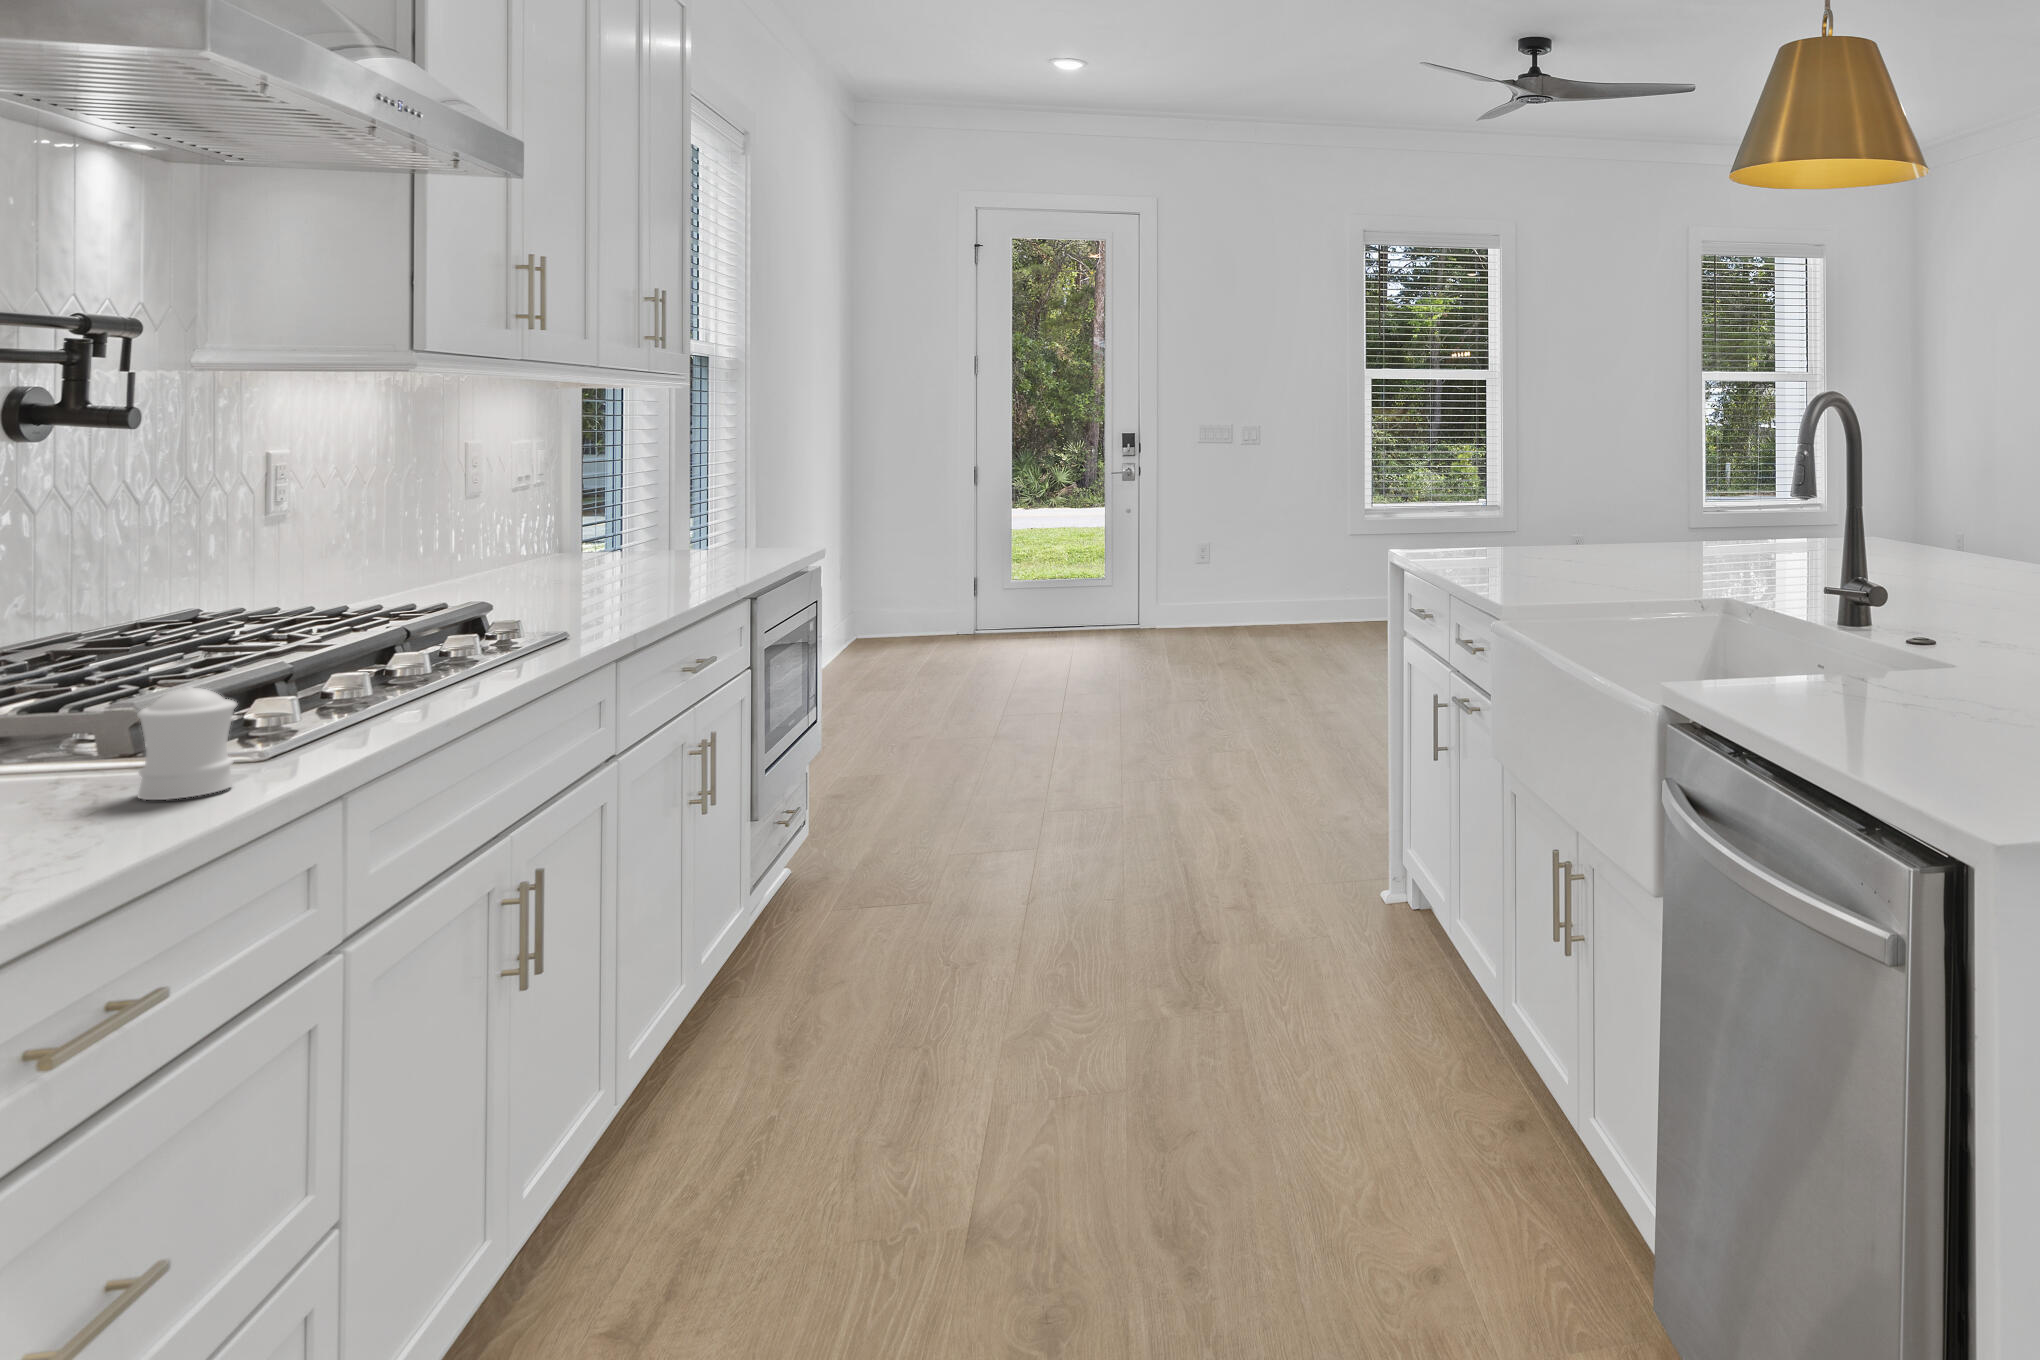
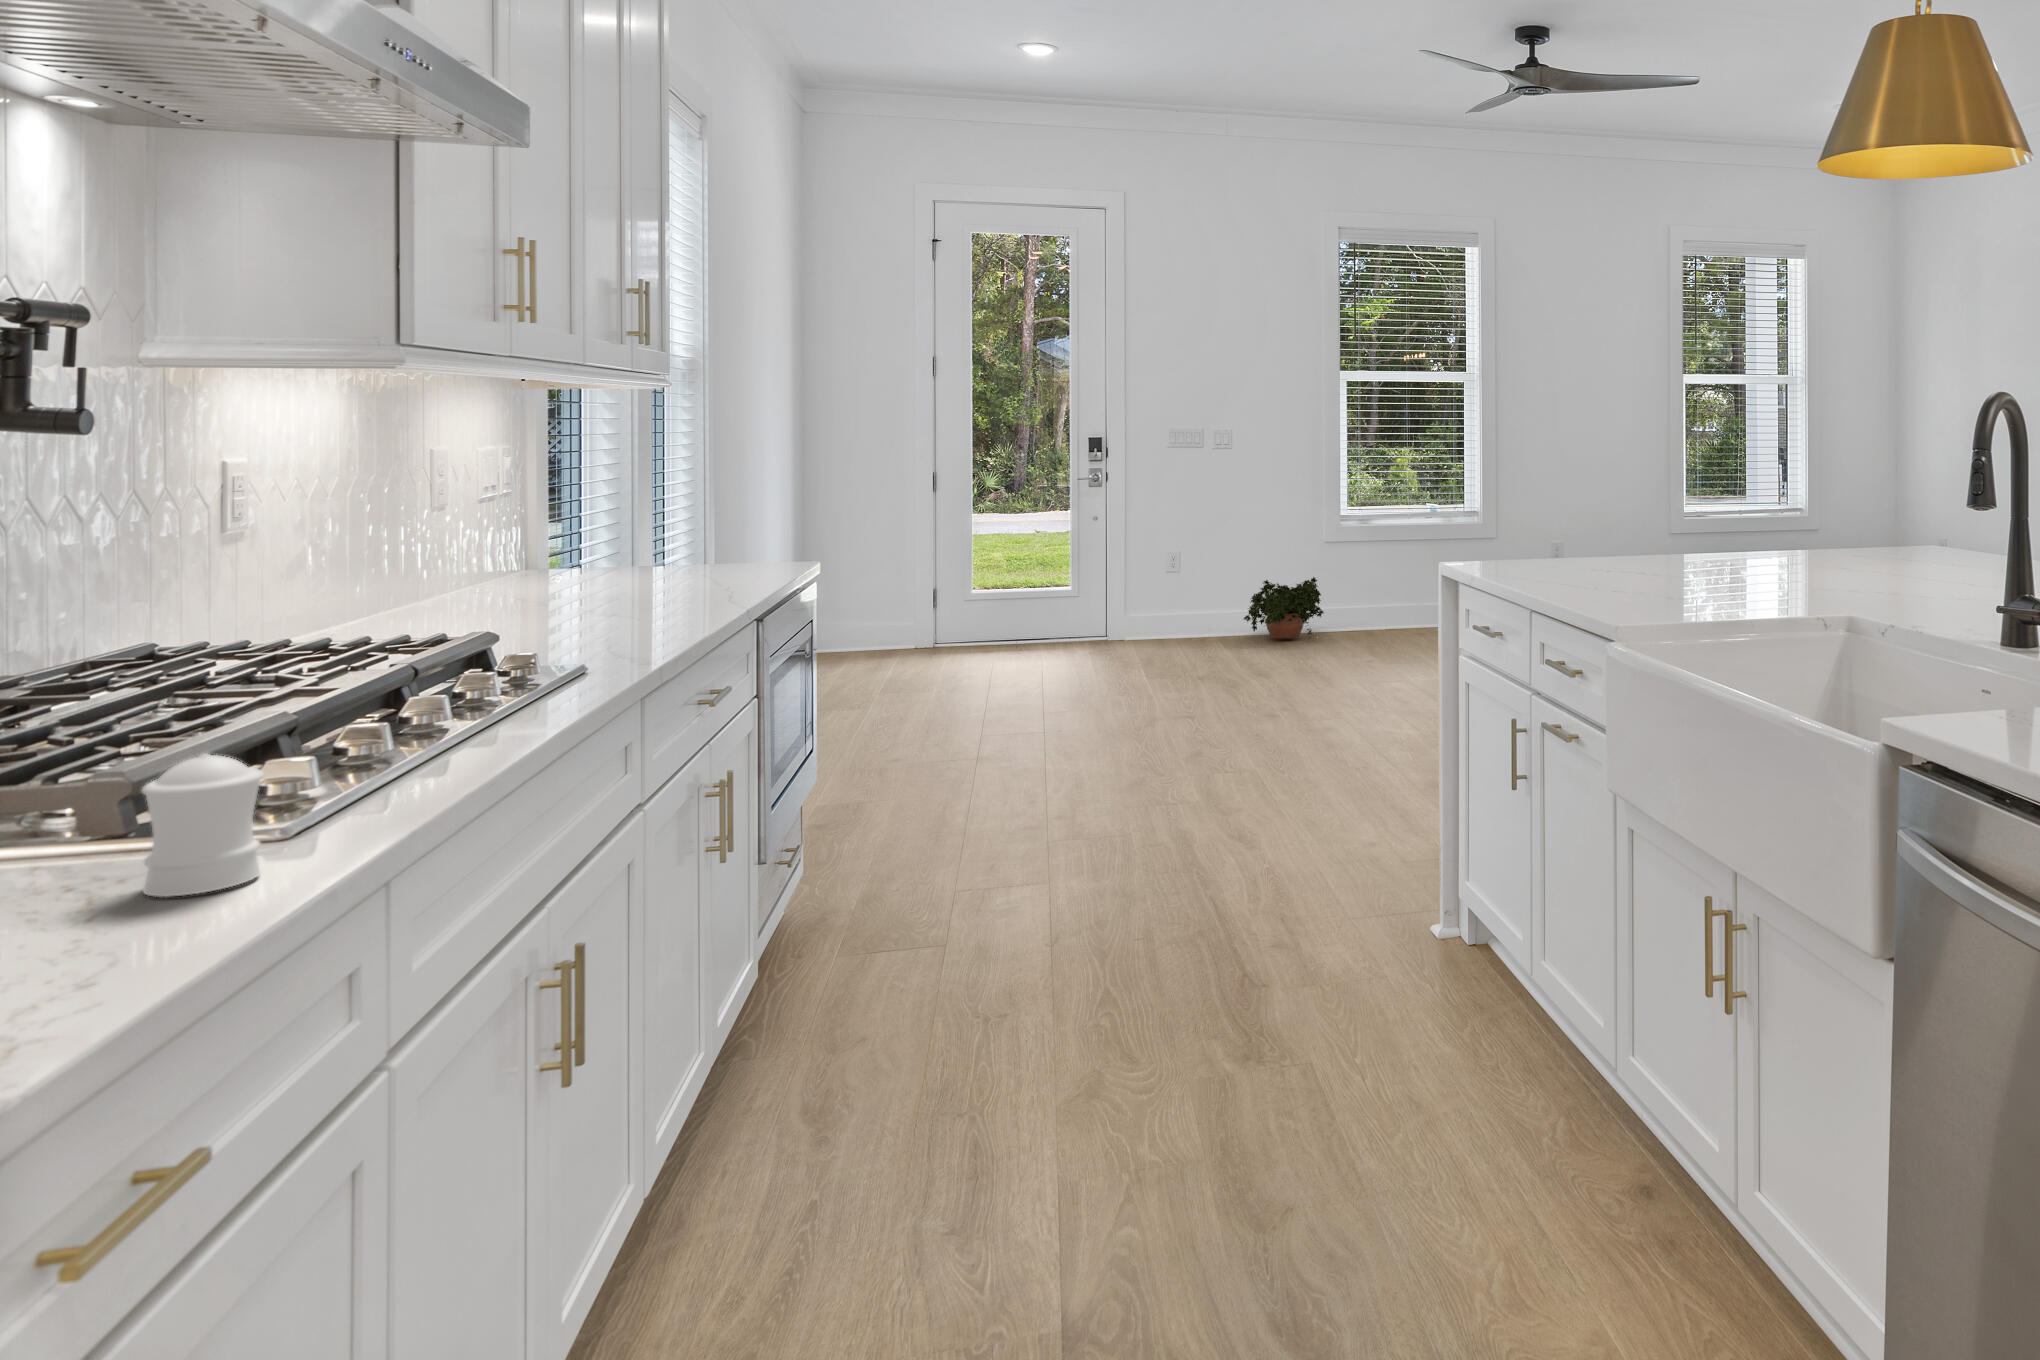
potted plant: none [1268,571,1347,633] -> present [1244,577,1324,638]

